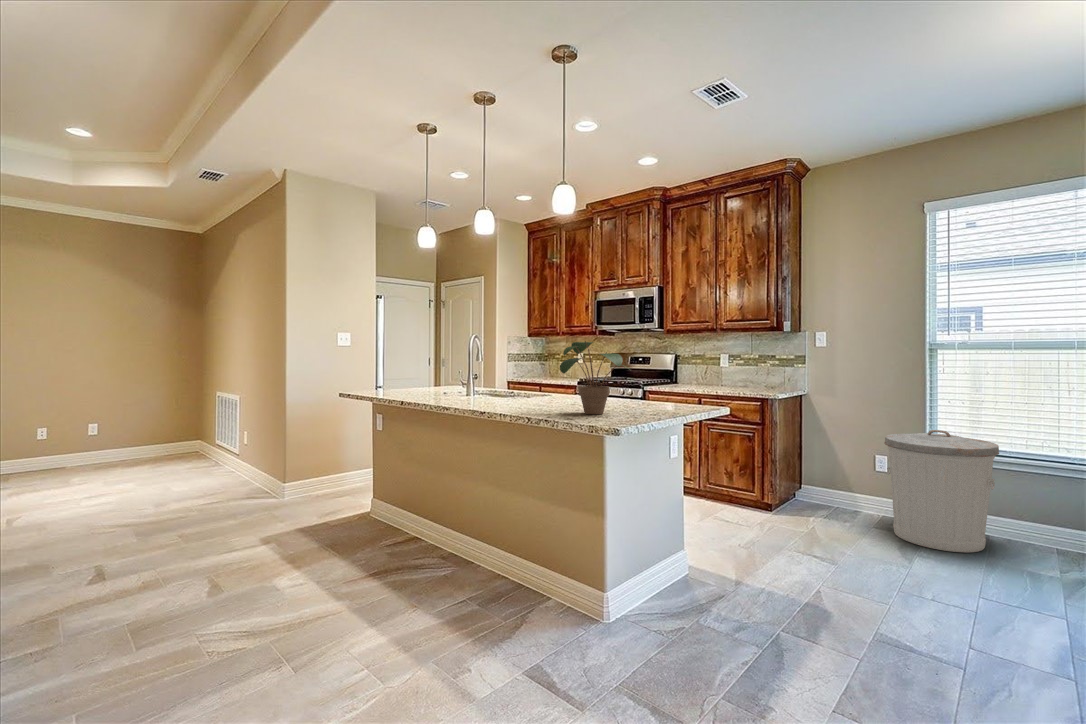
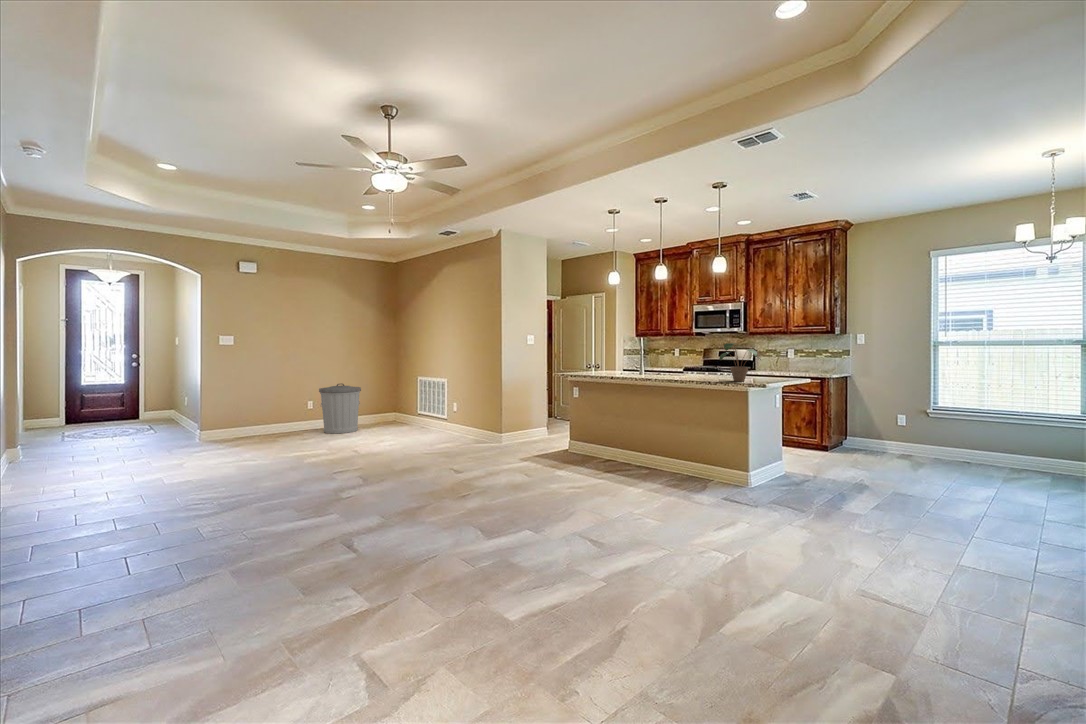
trash can: present [885,430,999,552] -> present [319,383,361,433]

